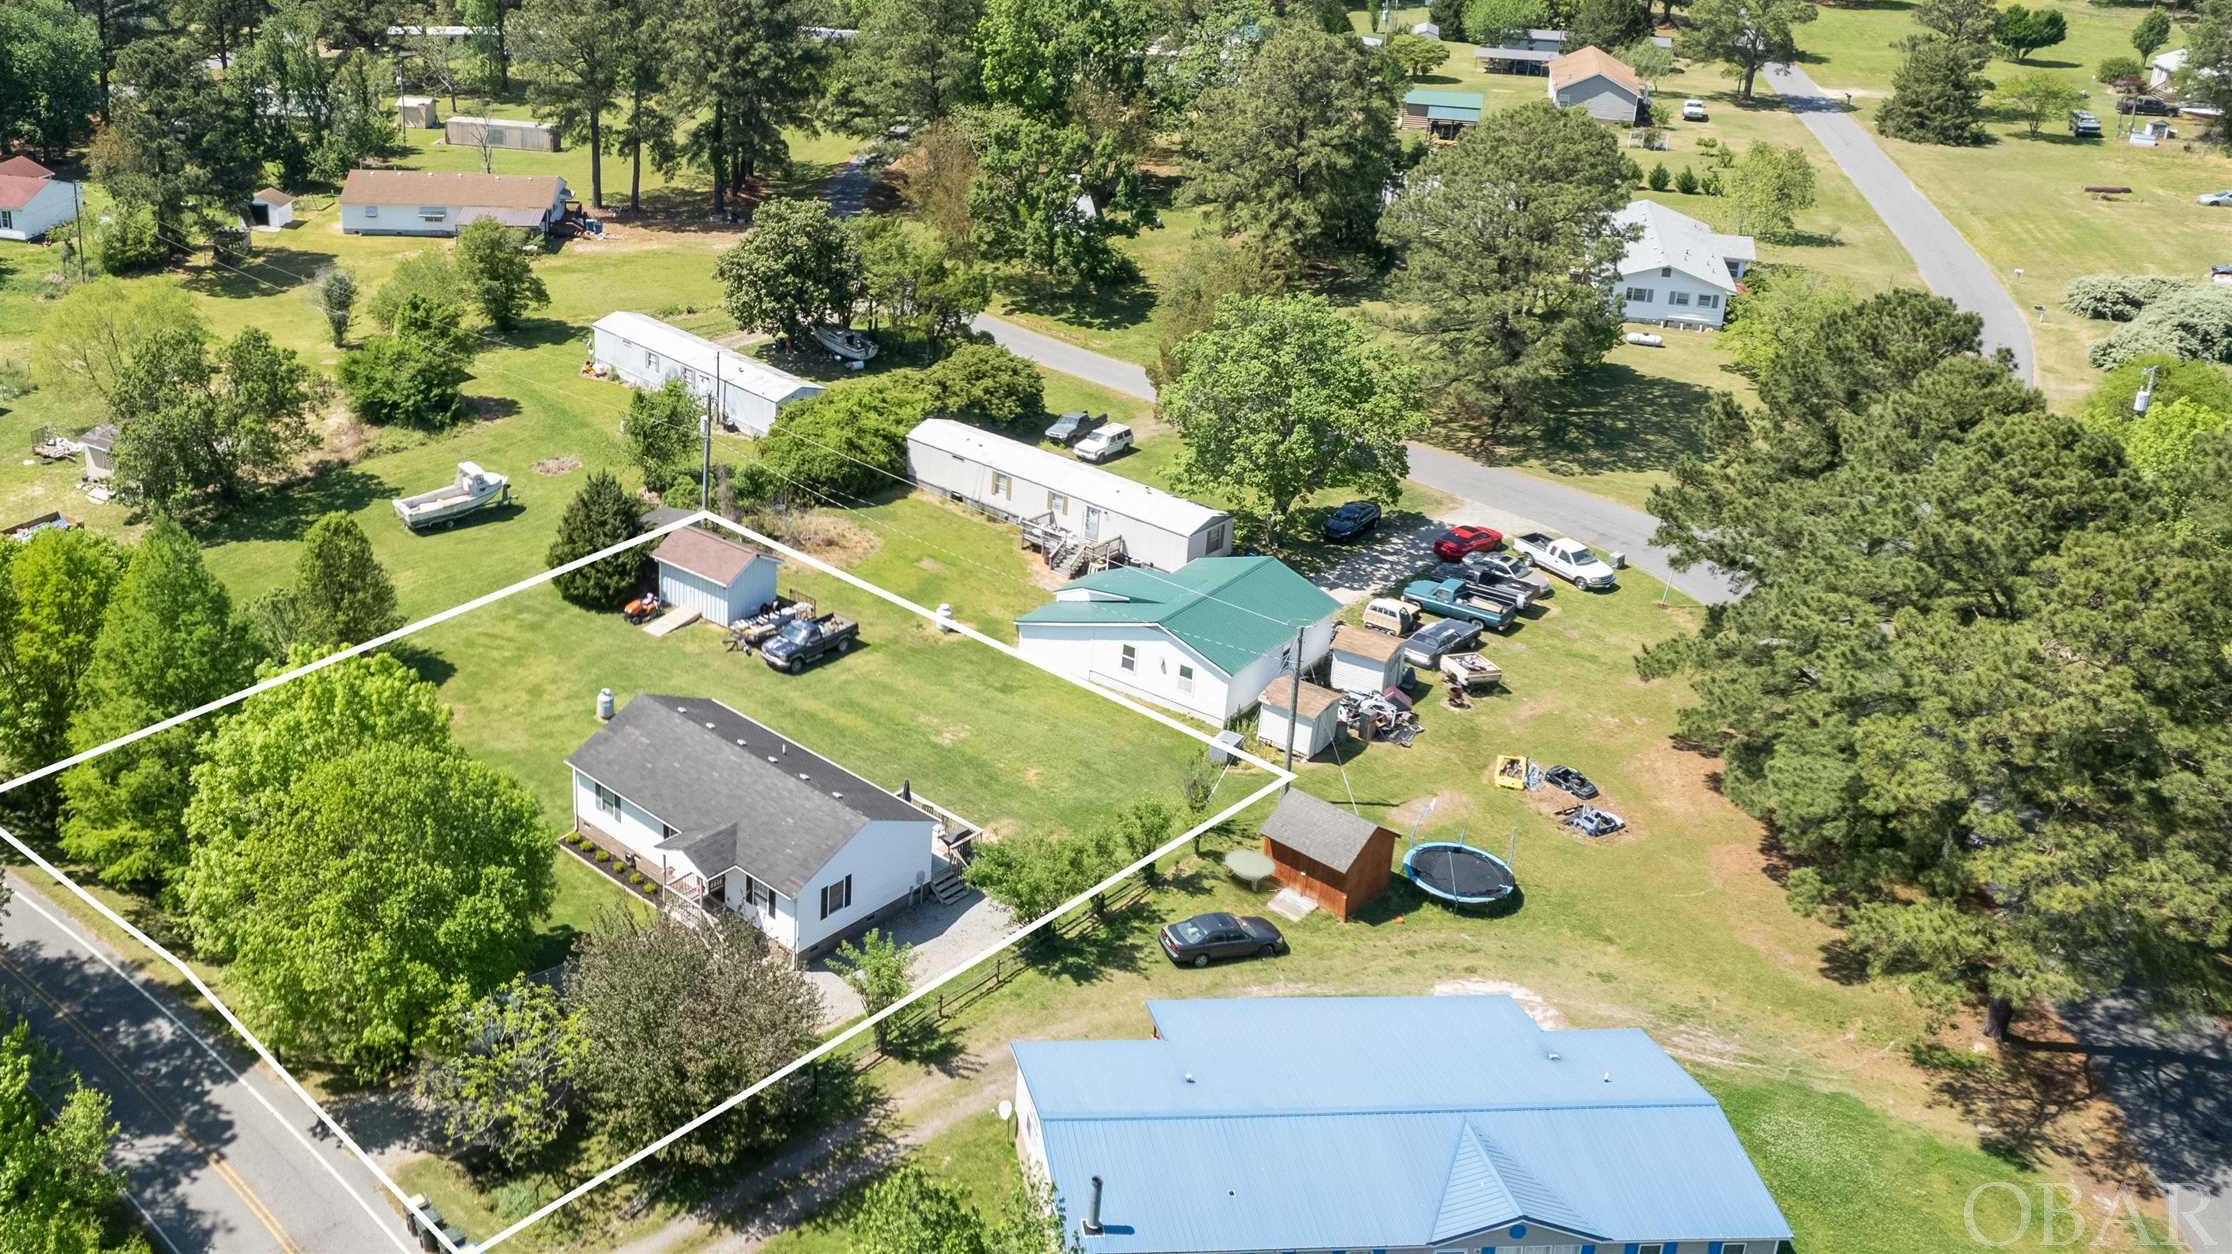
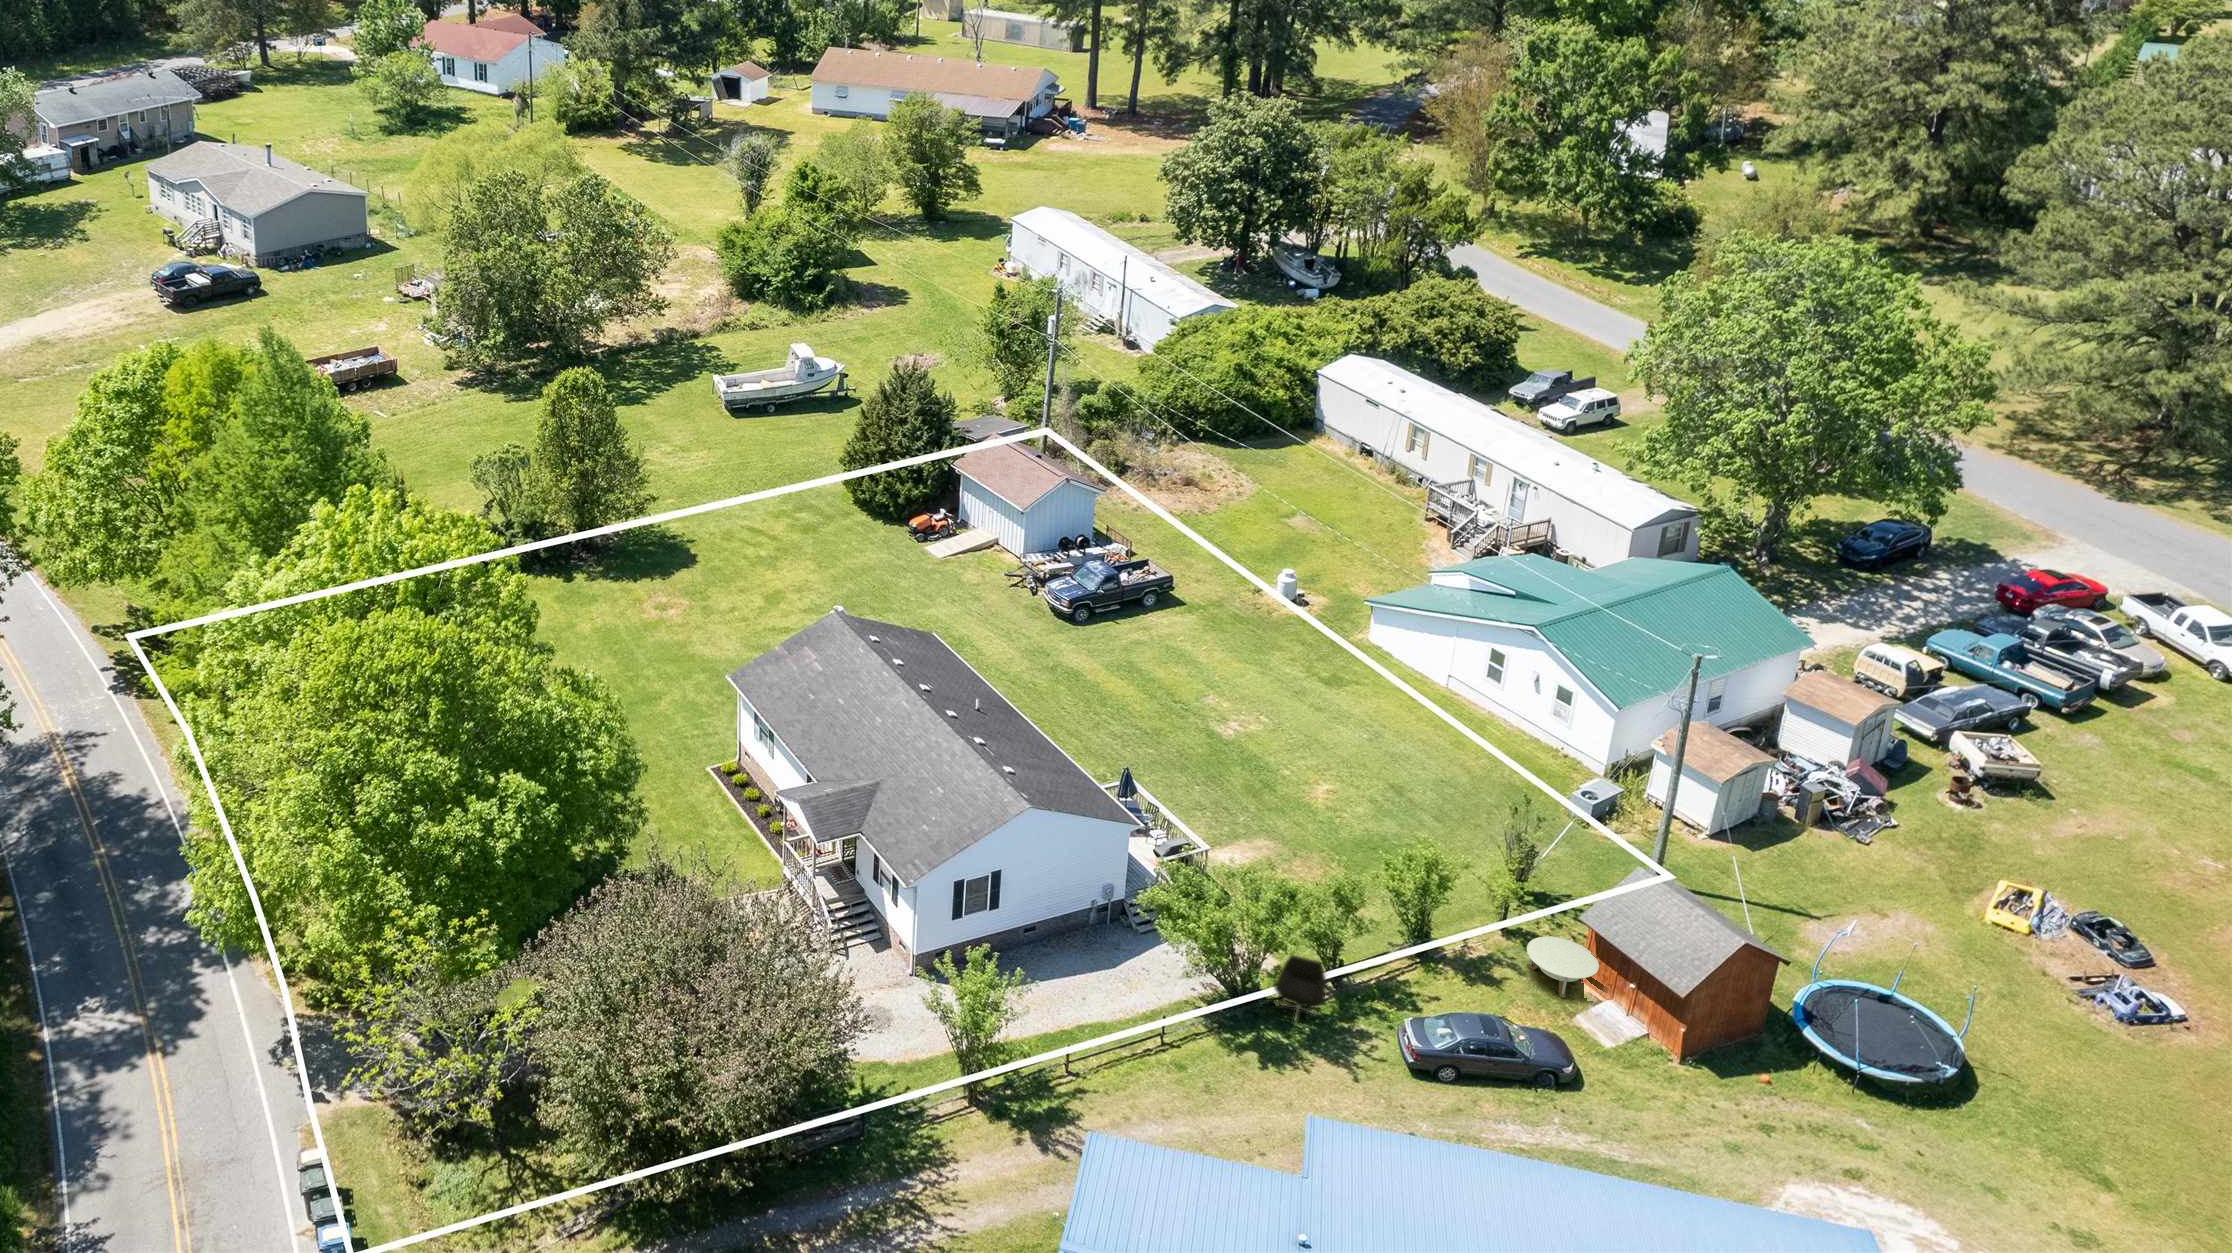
lounge chair: none [1068,898,1106,948] -> present [1274,955,1326,1019]

